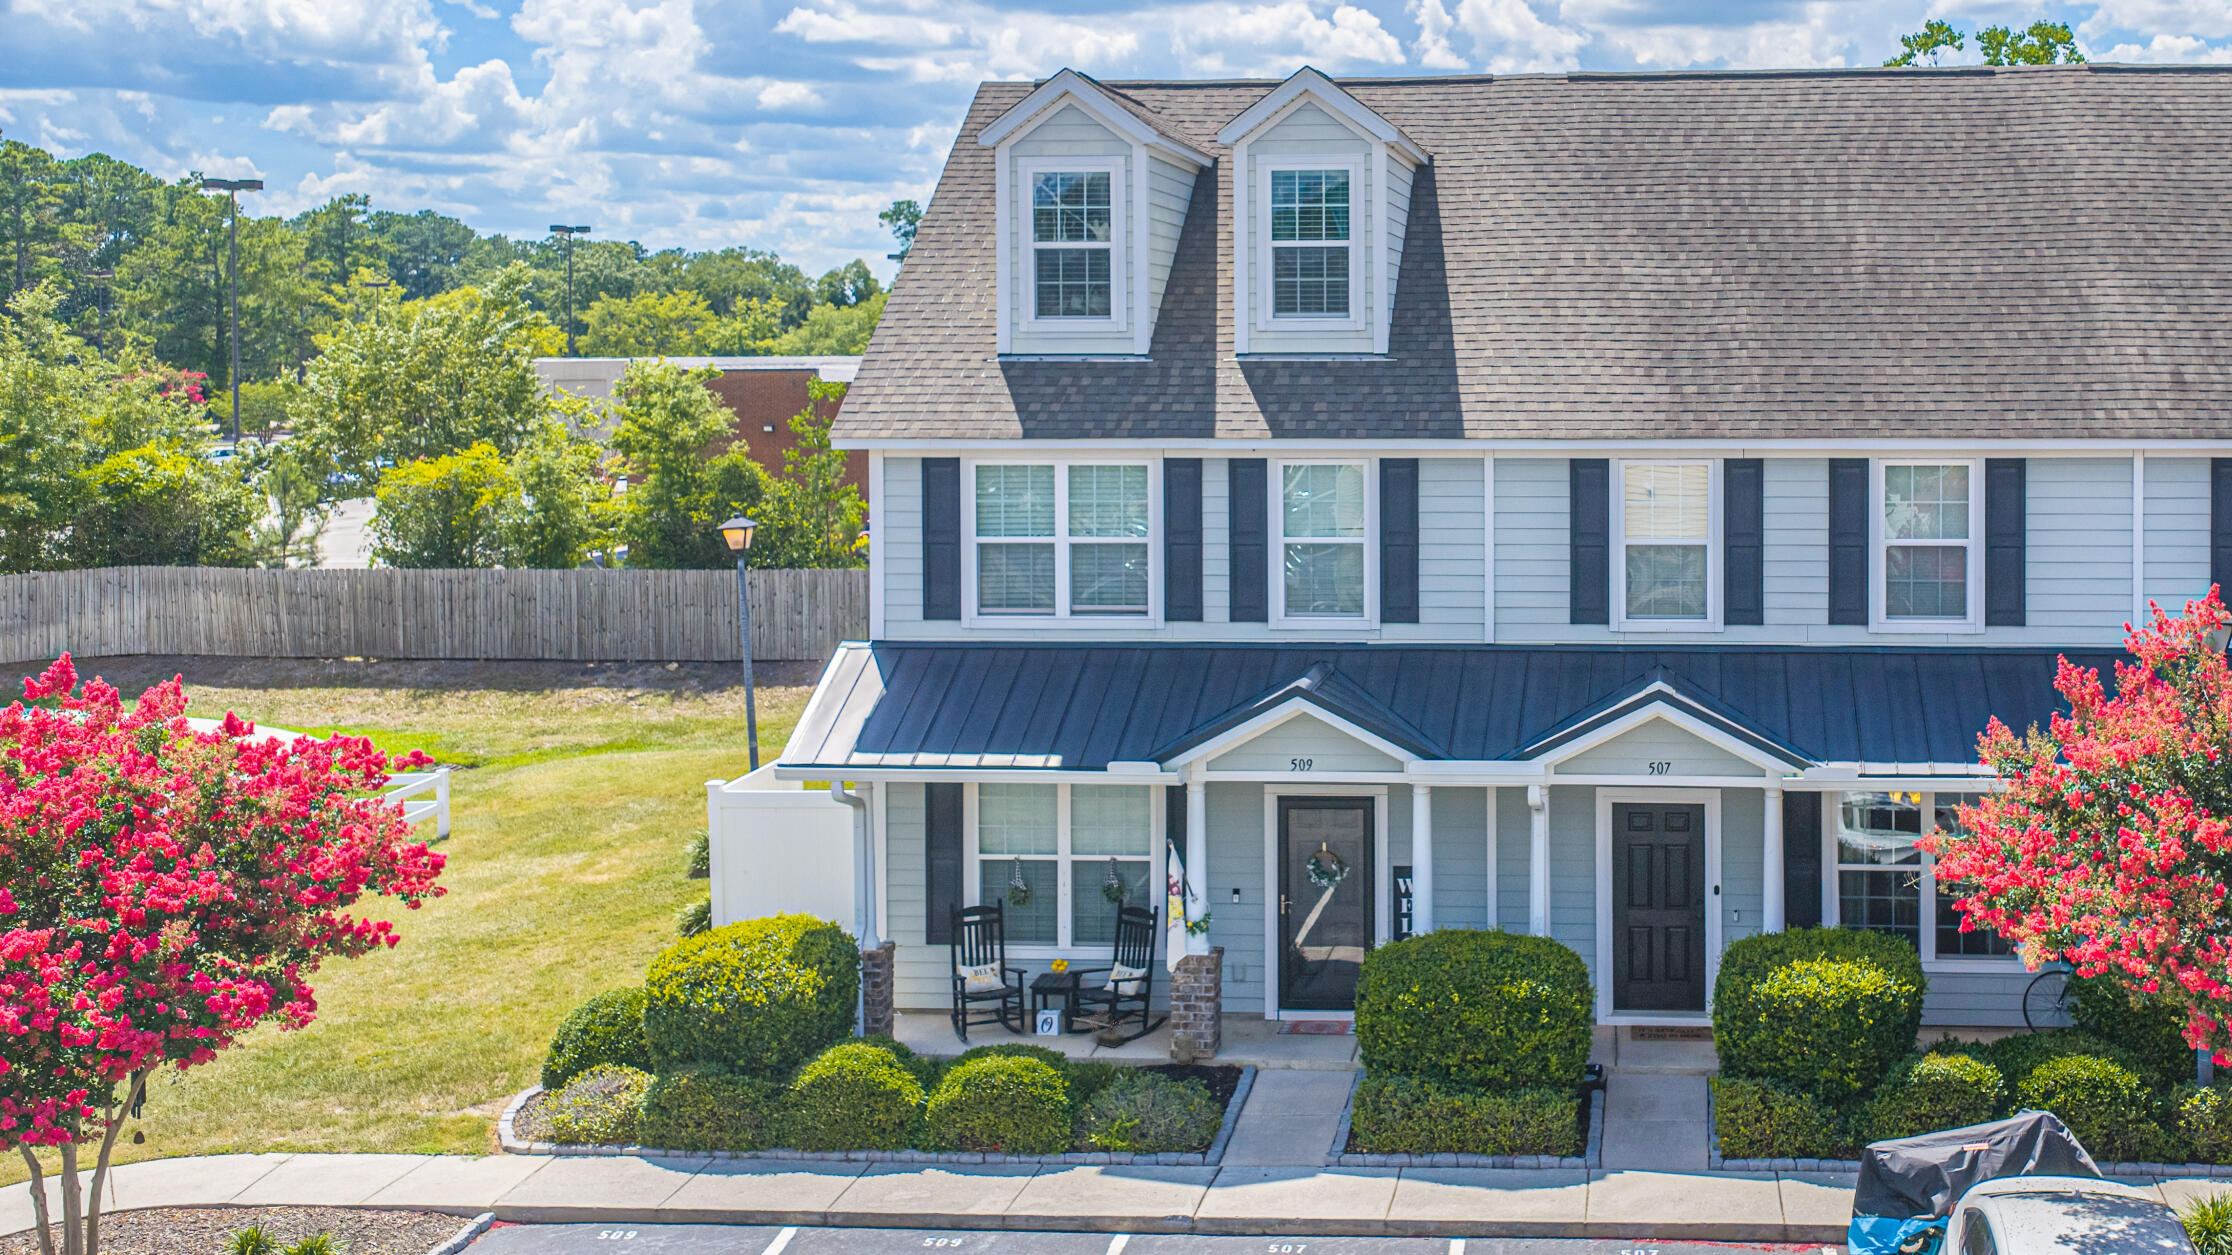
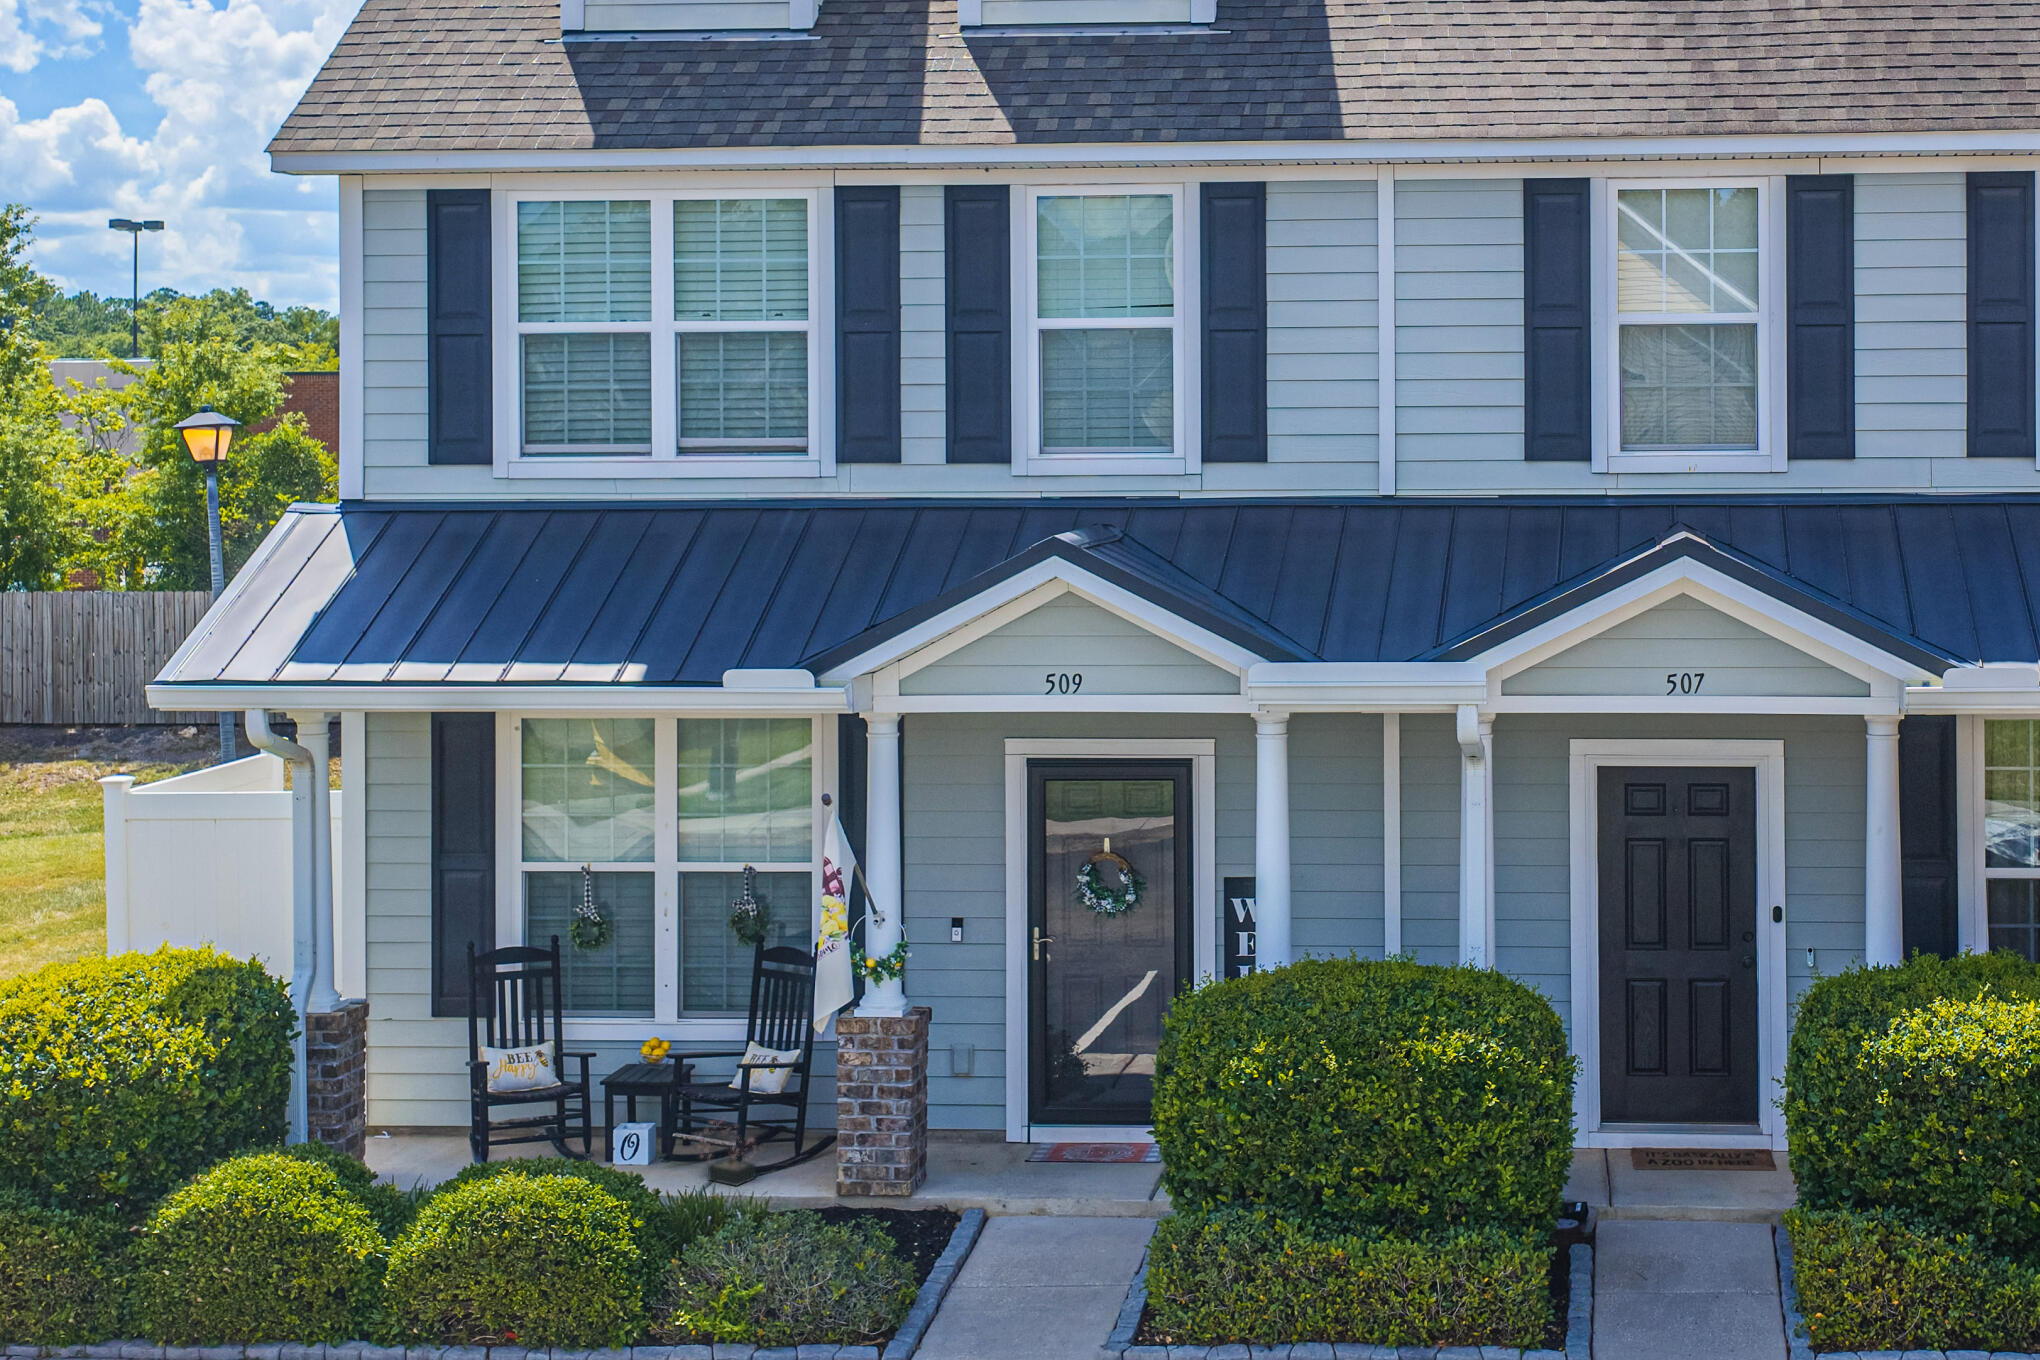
watering can: present [1173,1022,1196,1066] -> none [833,1138,878,1214]

